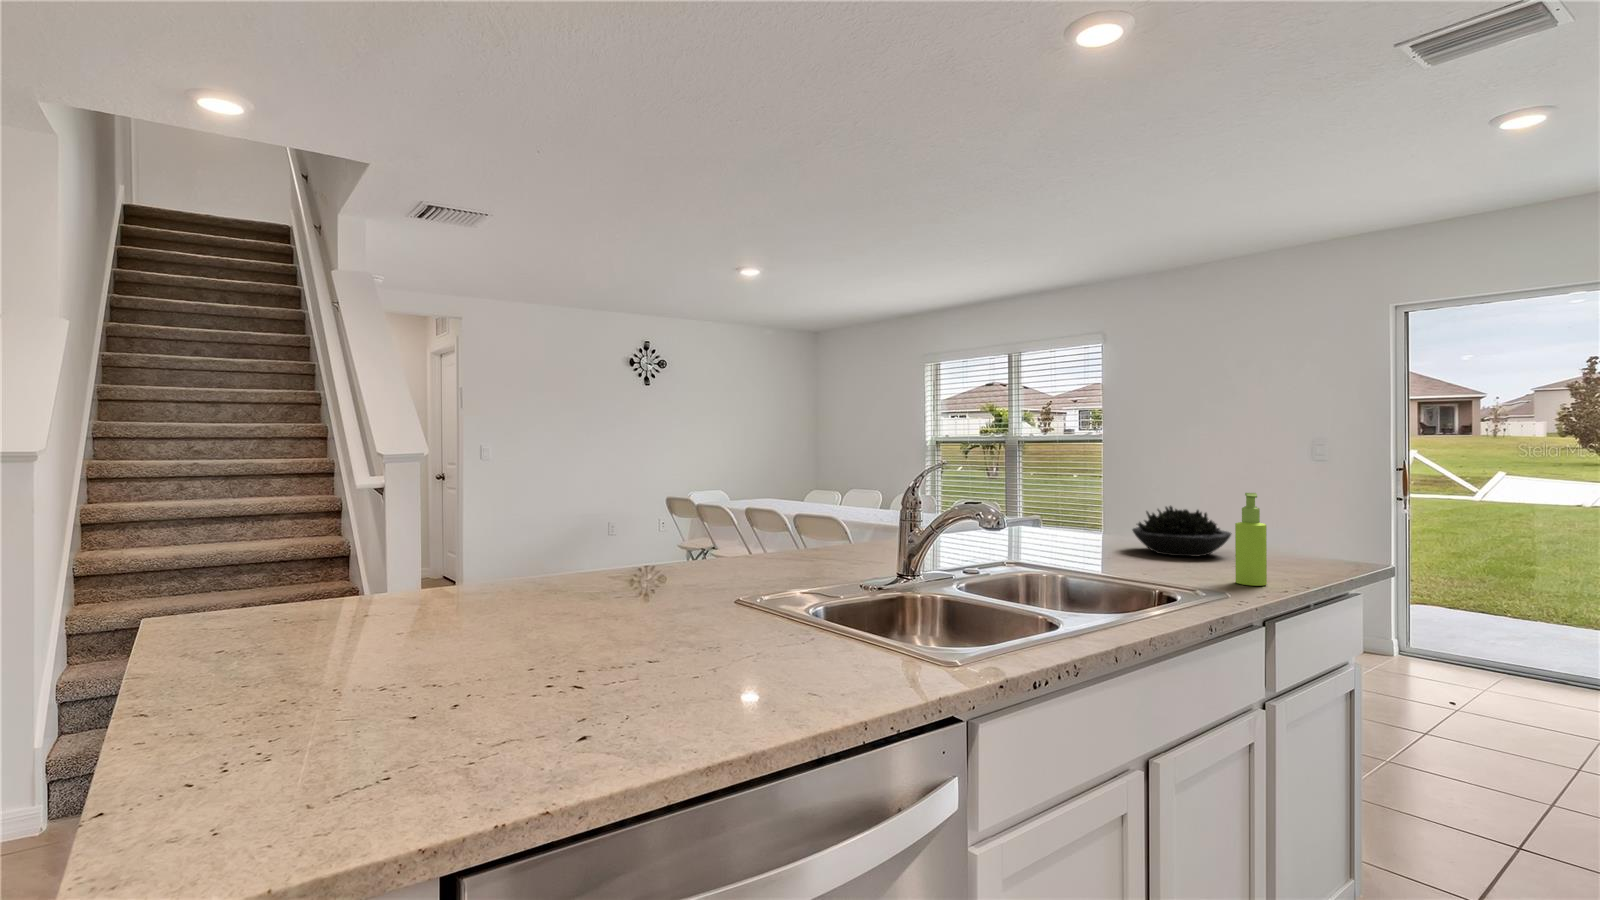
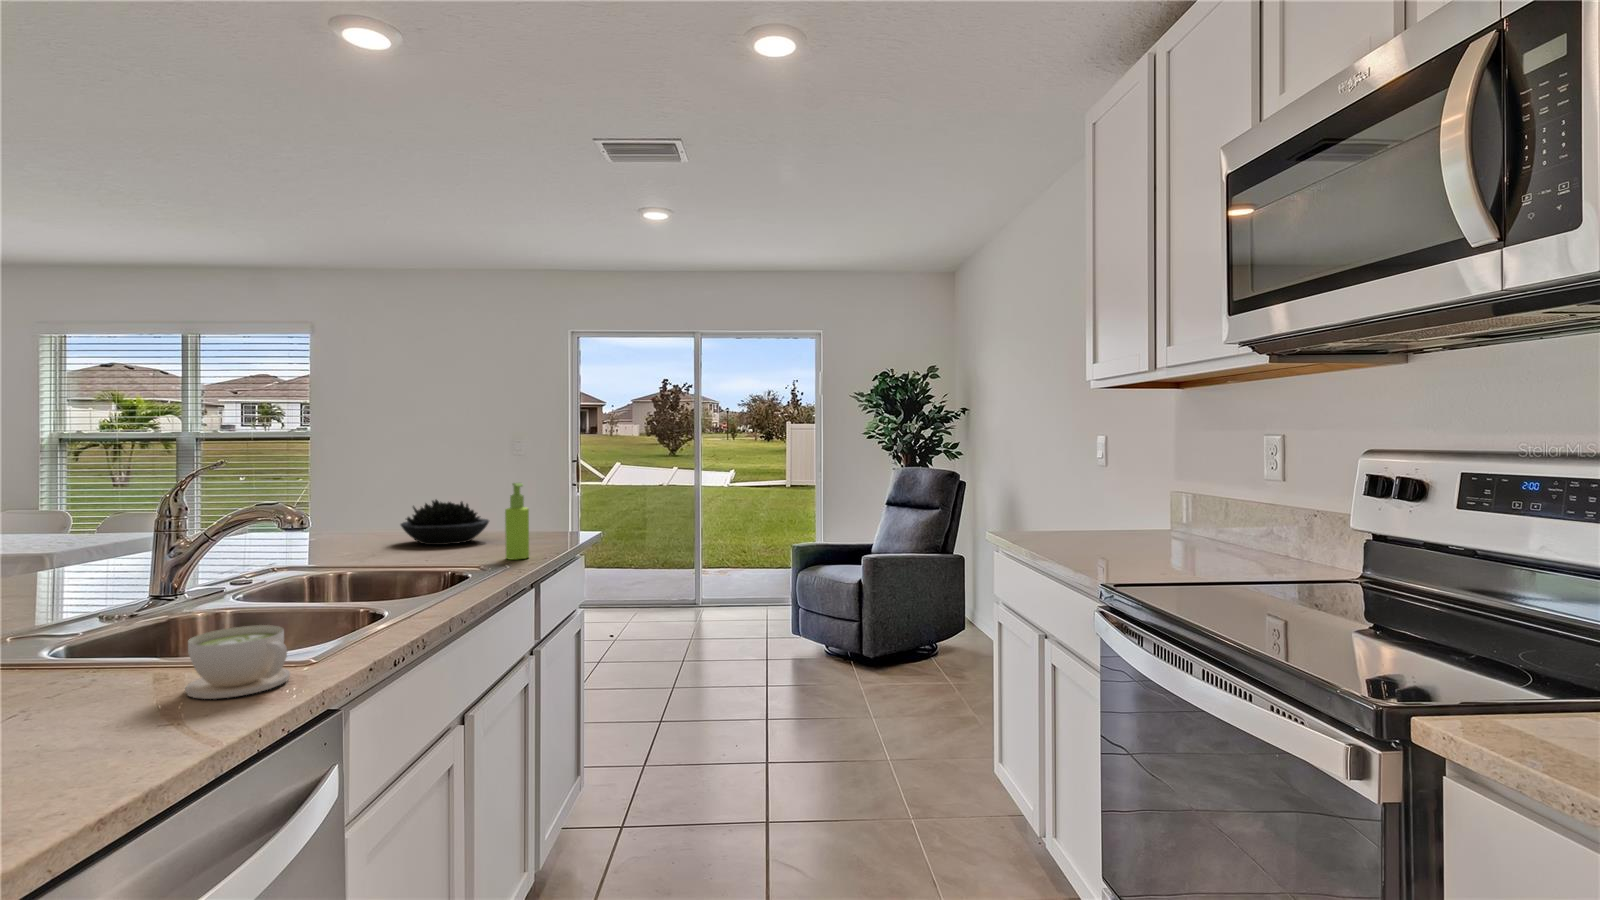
coffee cup: none [848,615,927,683] -> present [185,625,290,699]

